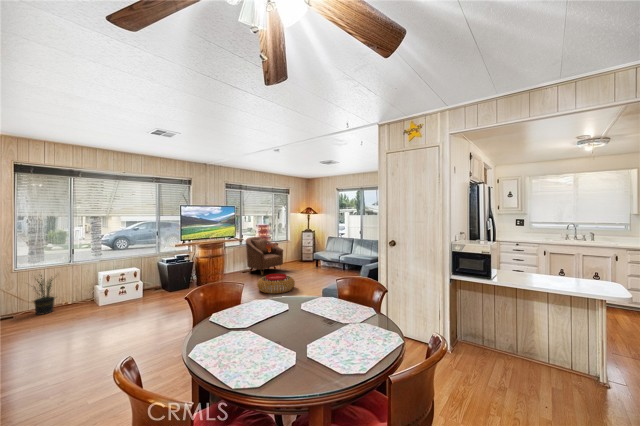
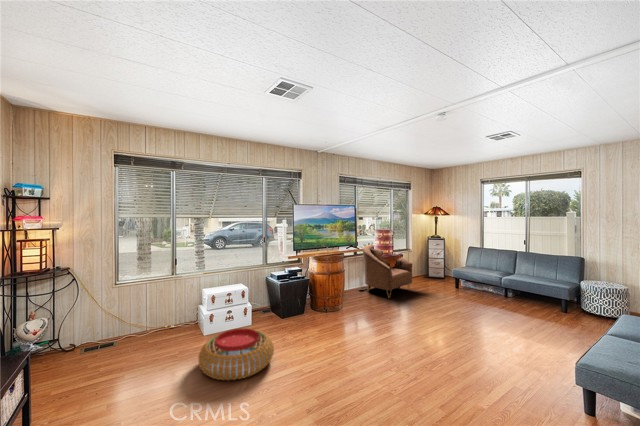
pouf: present [257,274,295,294] -> present [199,329,274,381]
potted plant: present [33,275,54,315] -> none [123,286,164,344]

